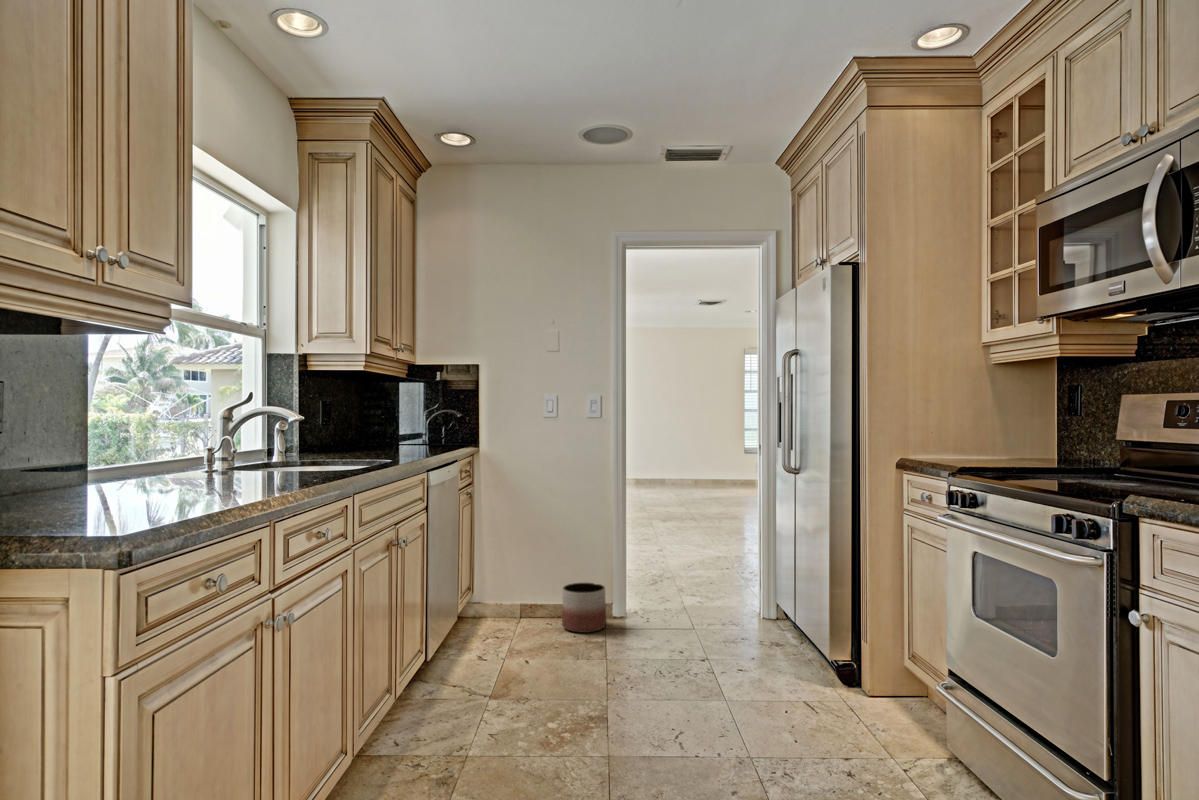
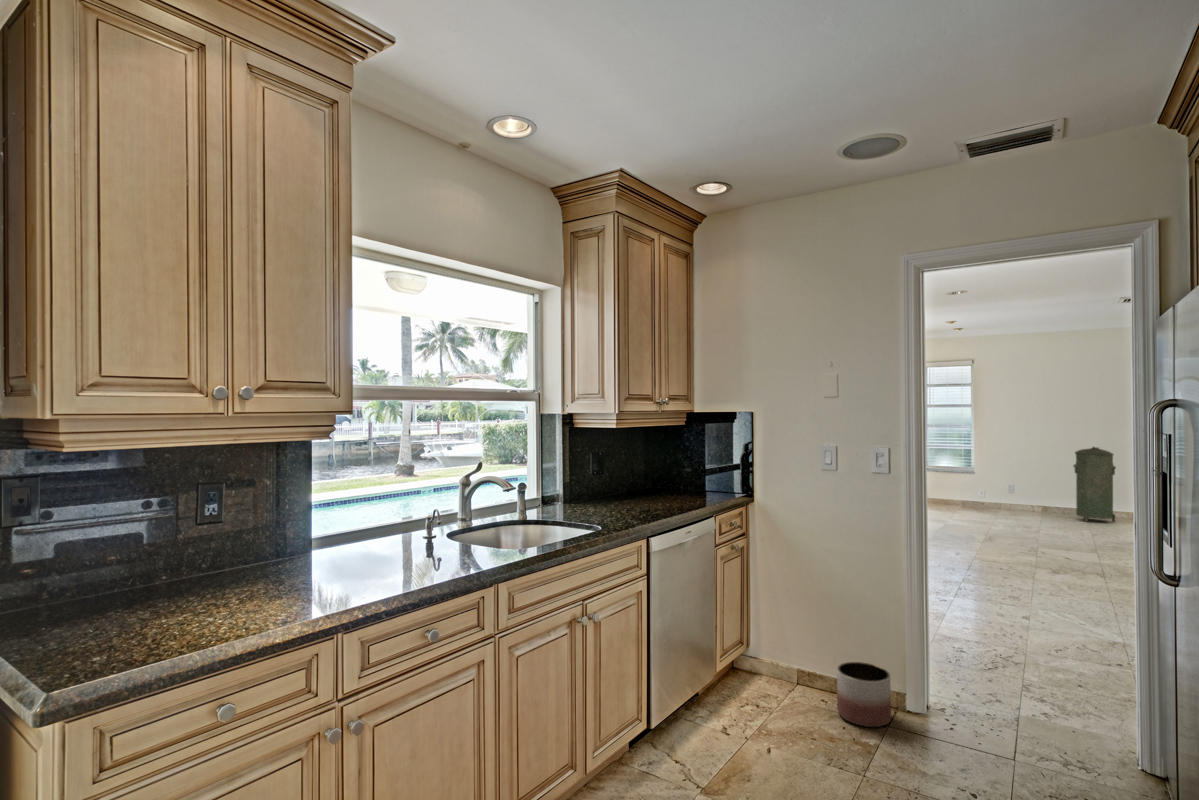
trash can: none [650,429,678,491] -> present [1074,447,1116,522]

